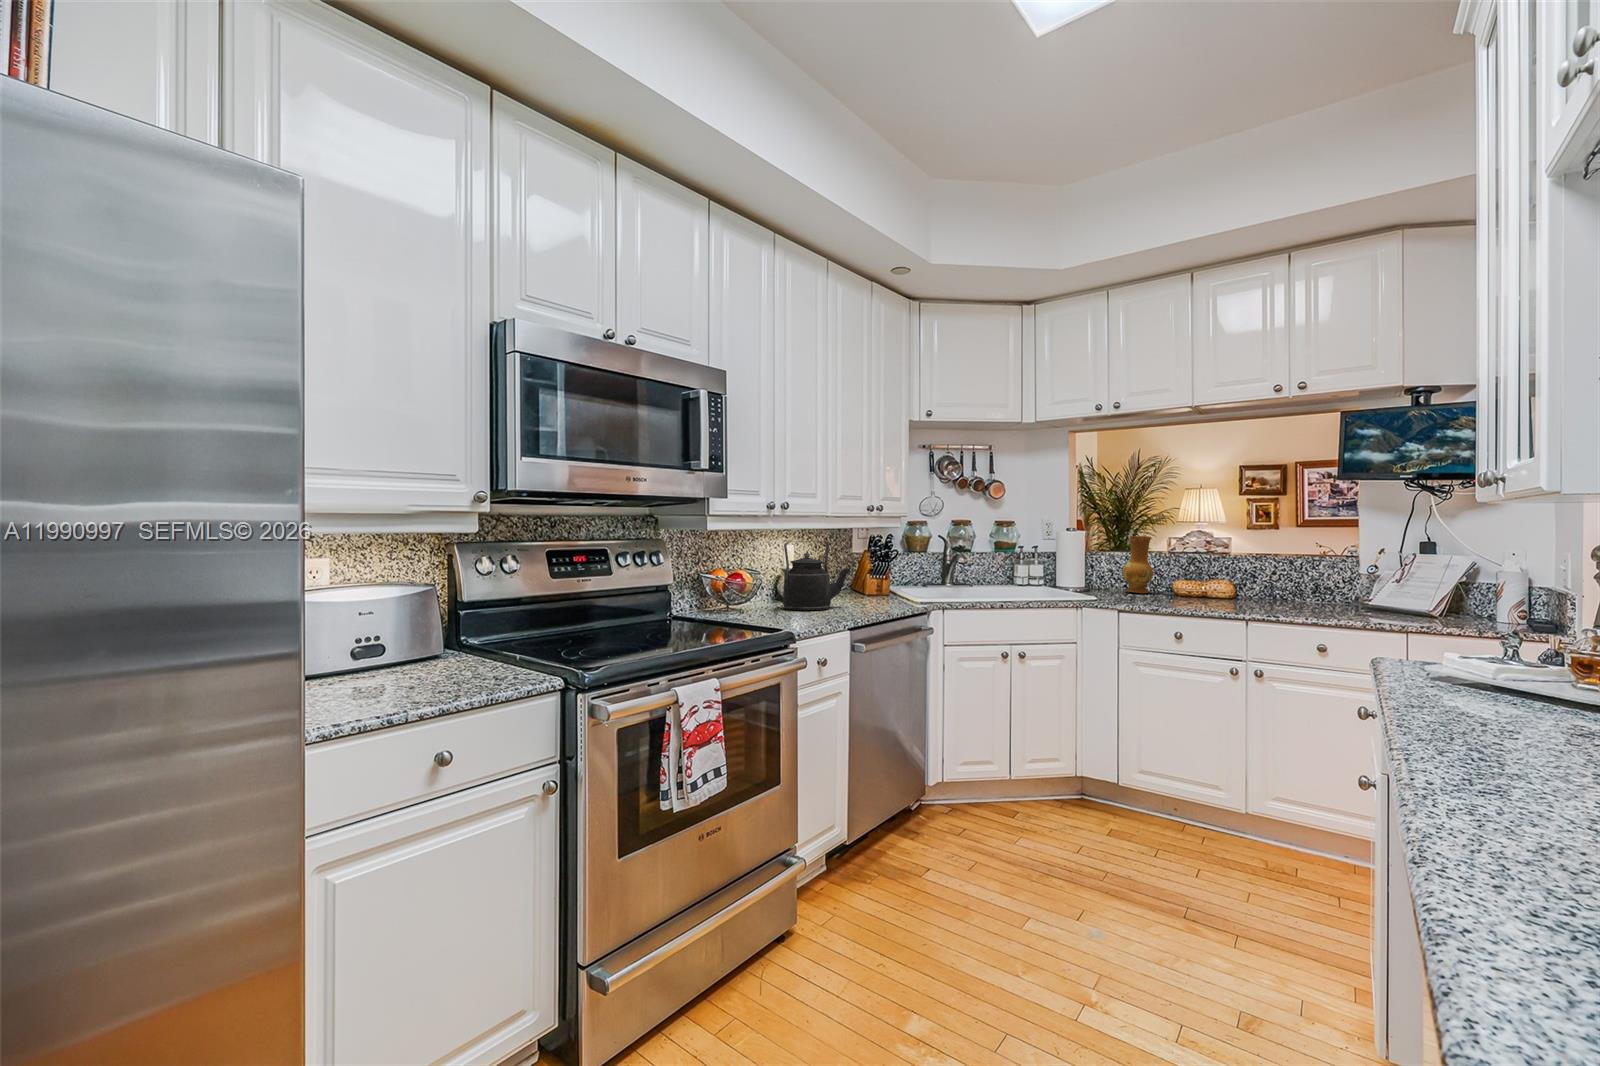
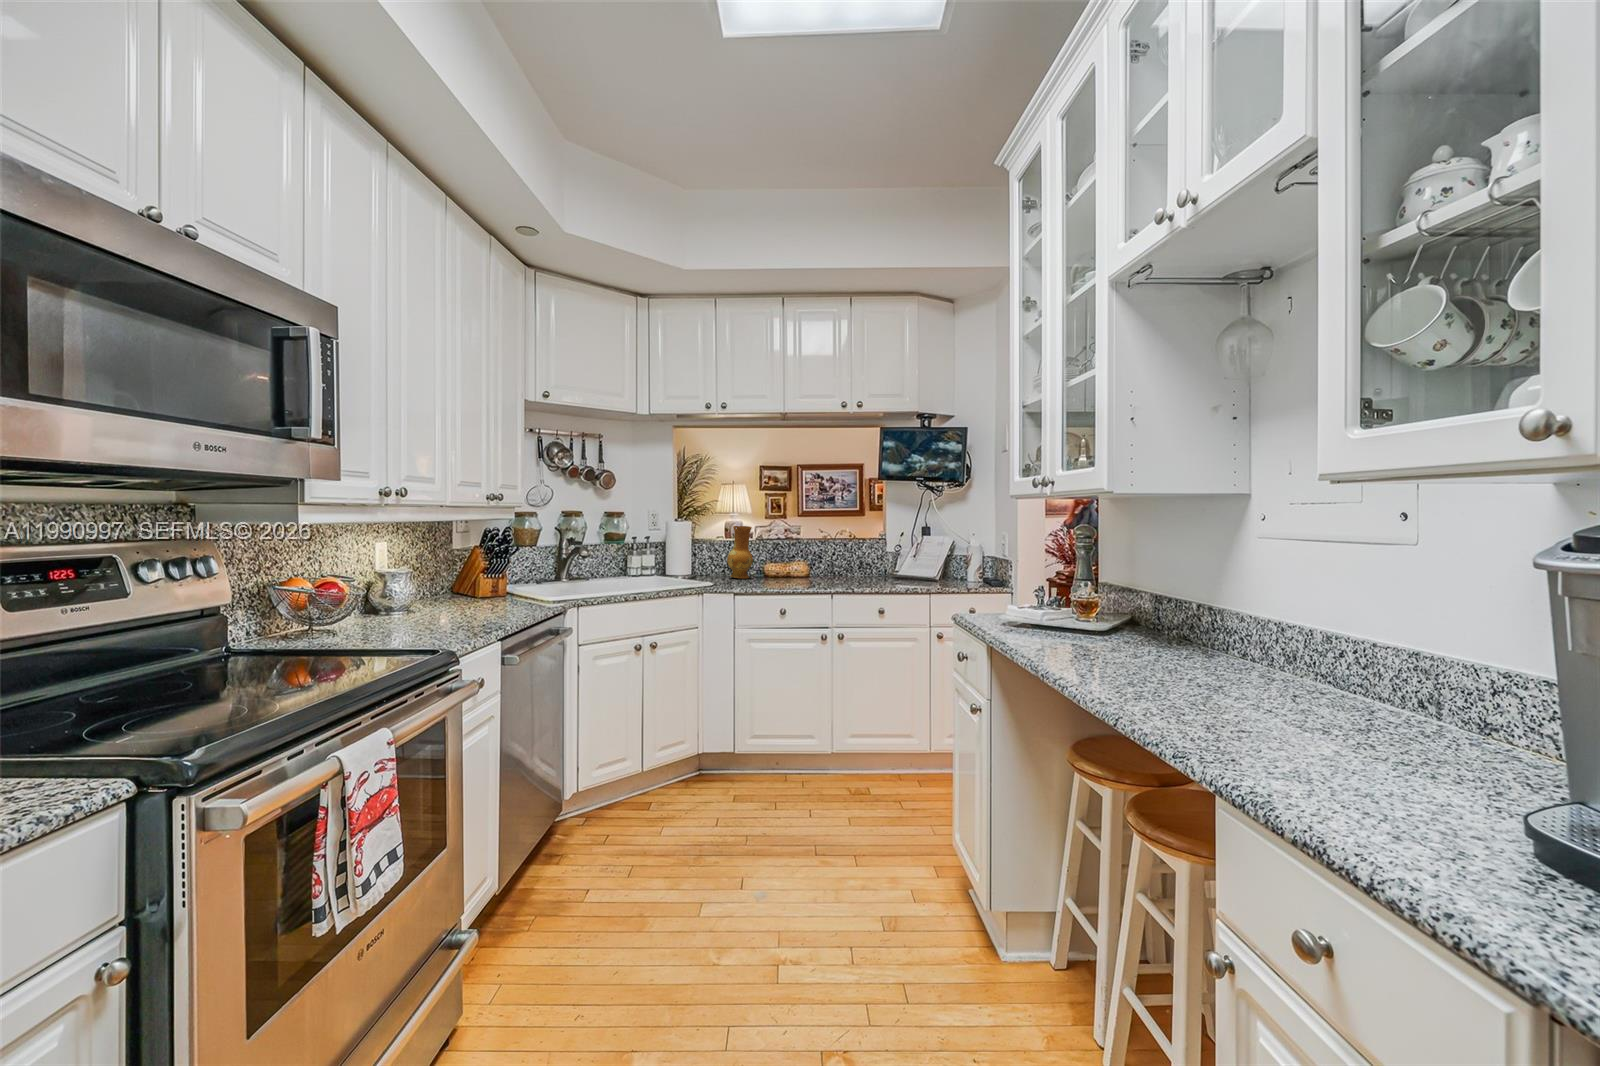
kettle: present [783,541,850,610] -> none [394,536,480,623]

